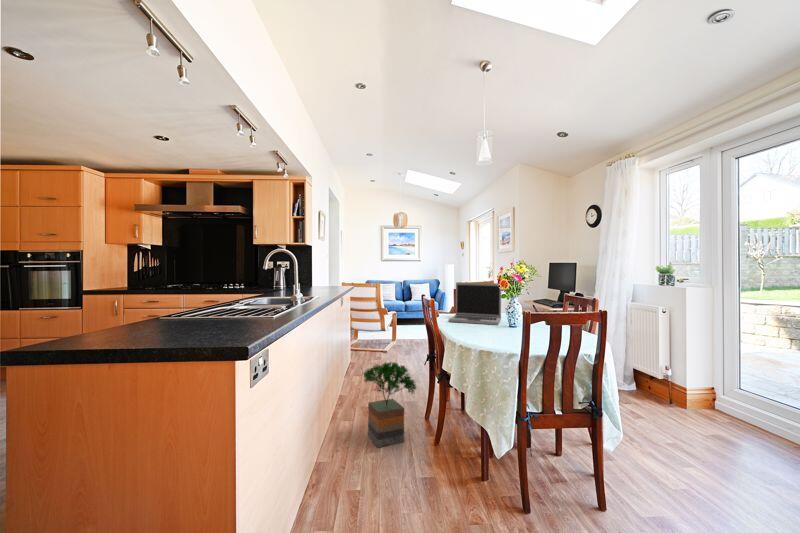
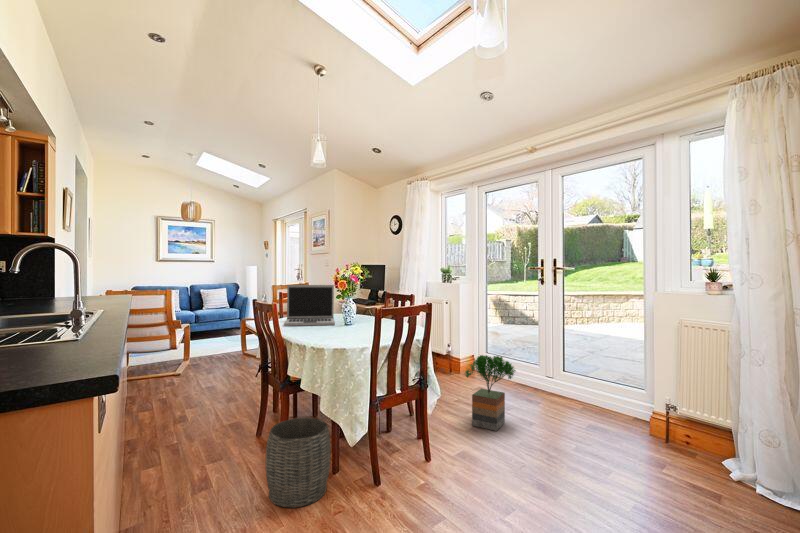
potted tree: present [363,362,417,447] -> present [465,355,516,431]
woven basket: none [413,414,475,505] -> present [265,418,331,508]

